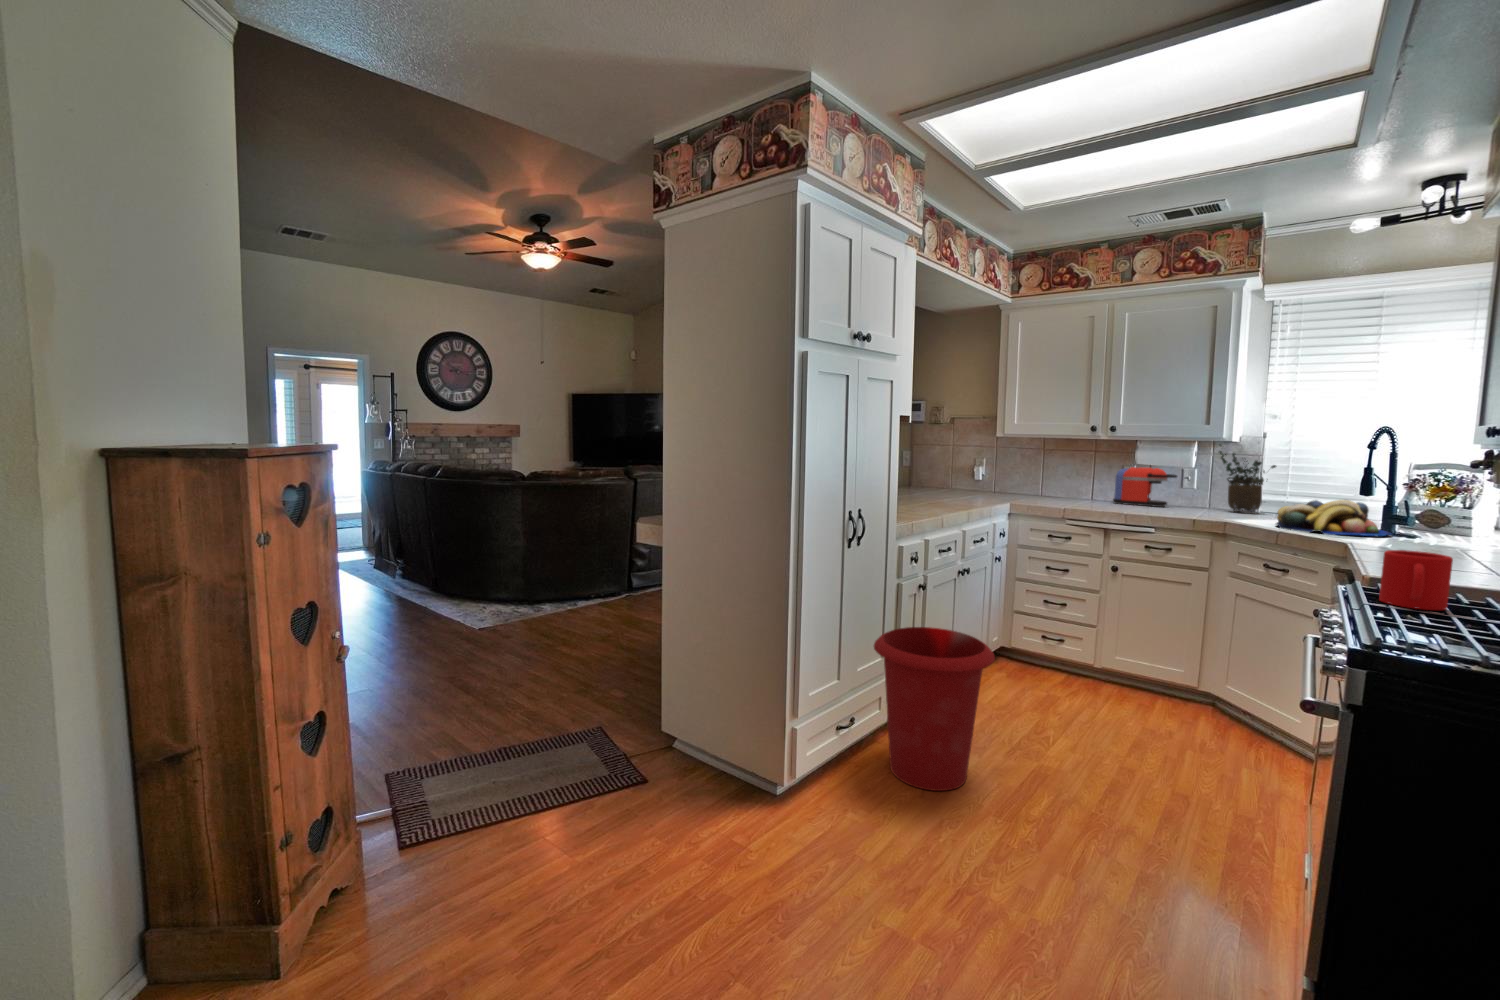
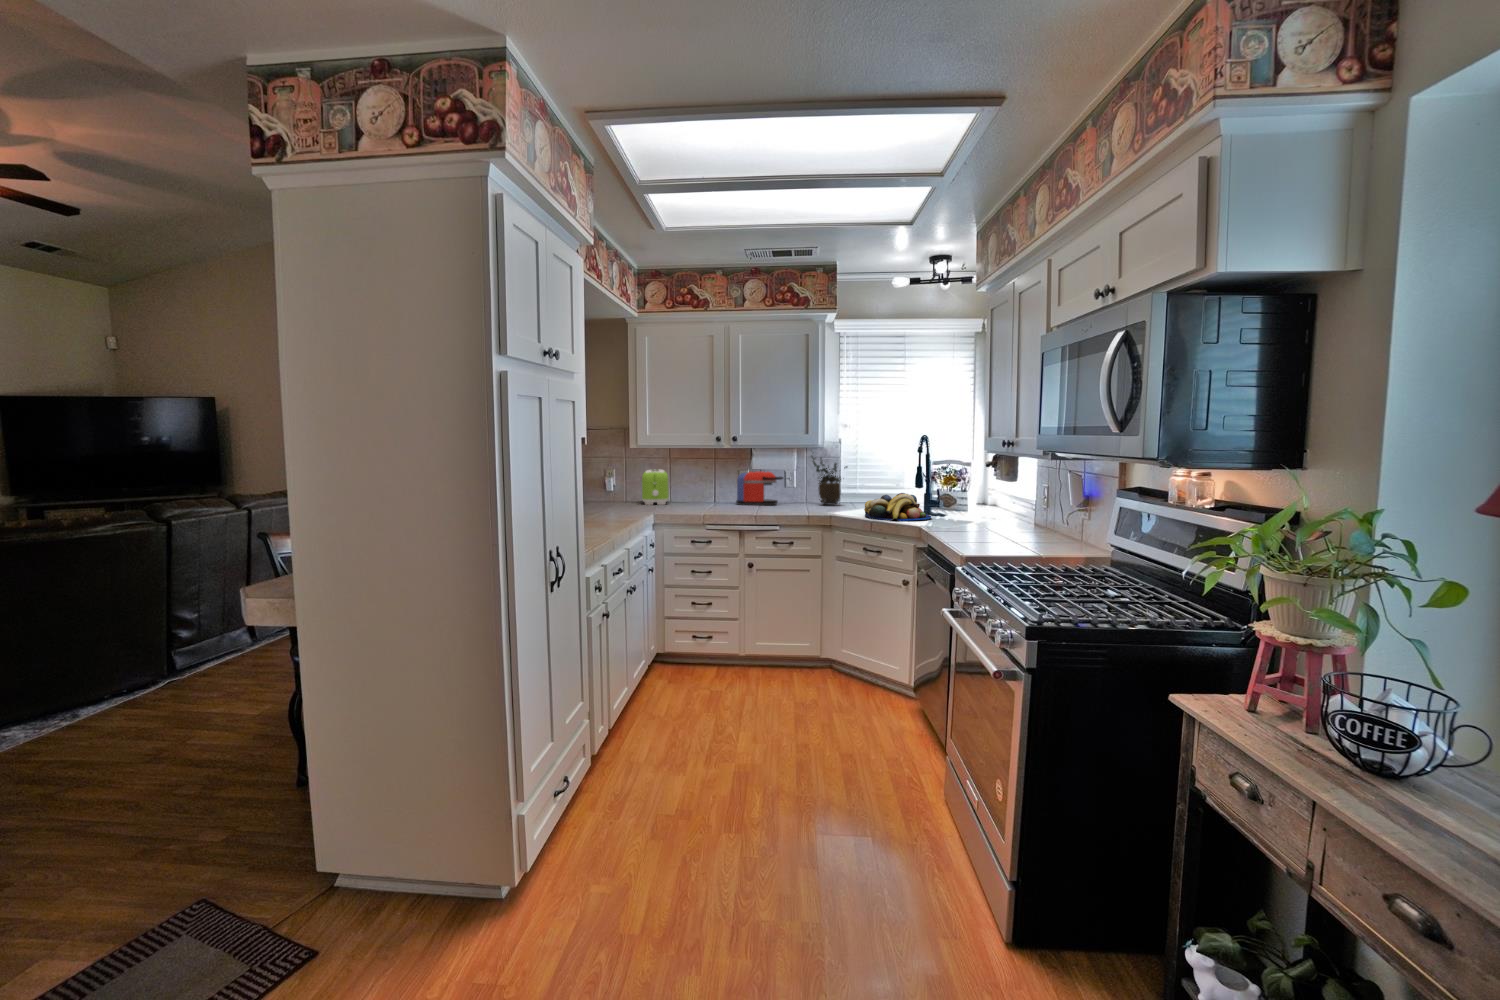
toaster: none [1004,462,1037,497] -> present [642,470,669,505]
mug: present [1379,550,1453,610] -> none [1004,542,1040,582]
waste bin: present [874,627,995,791] -> none [586,654,707,824]

